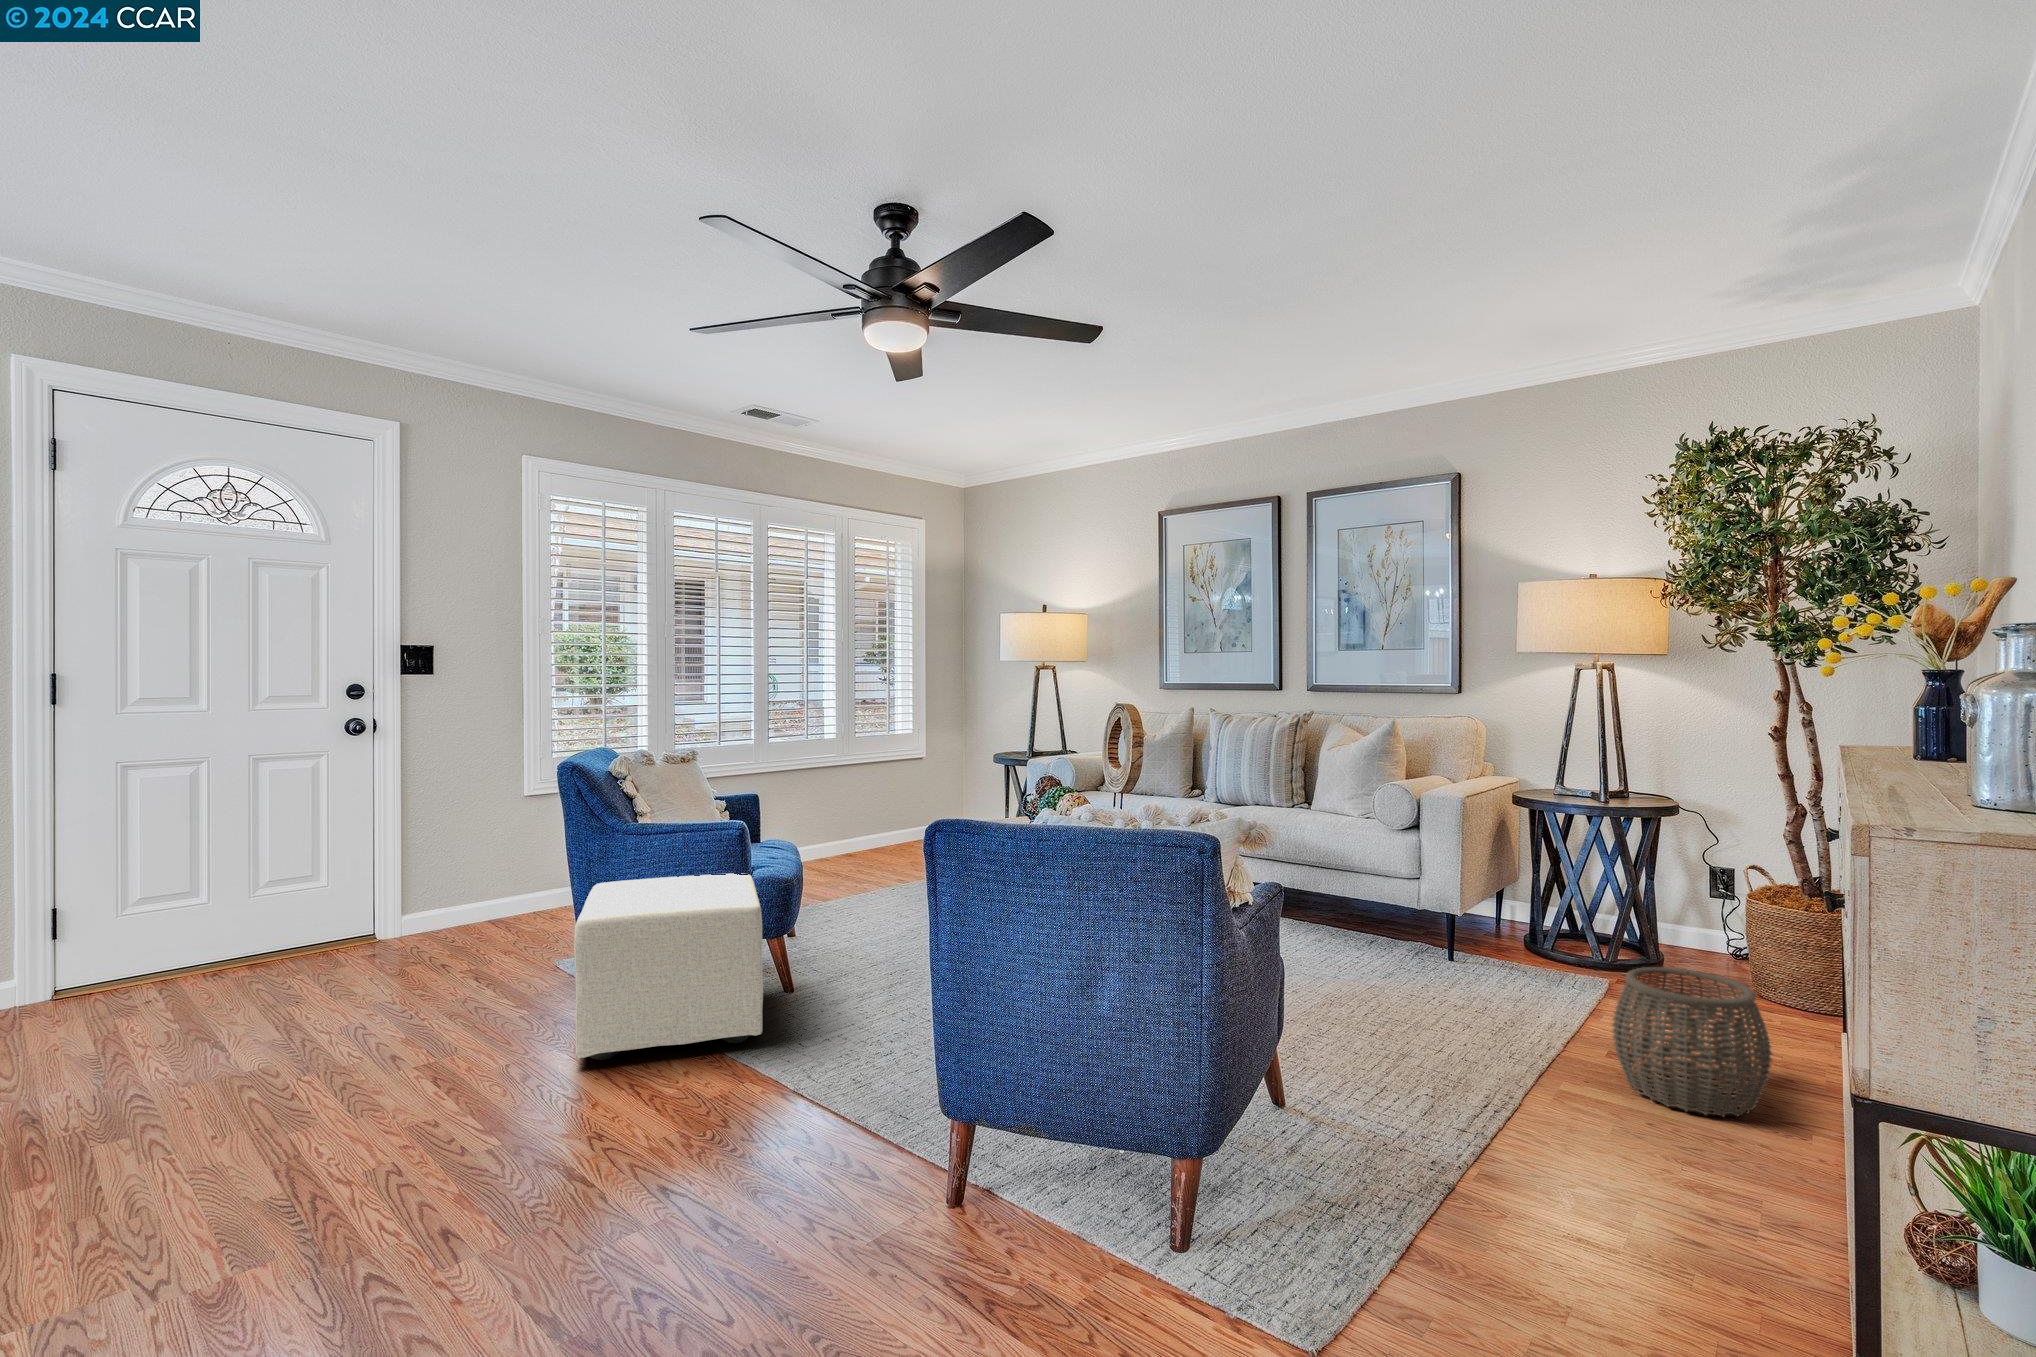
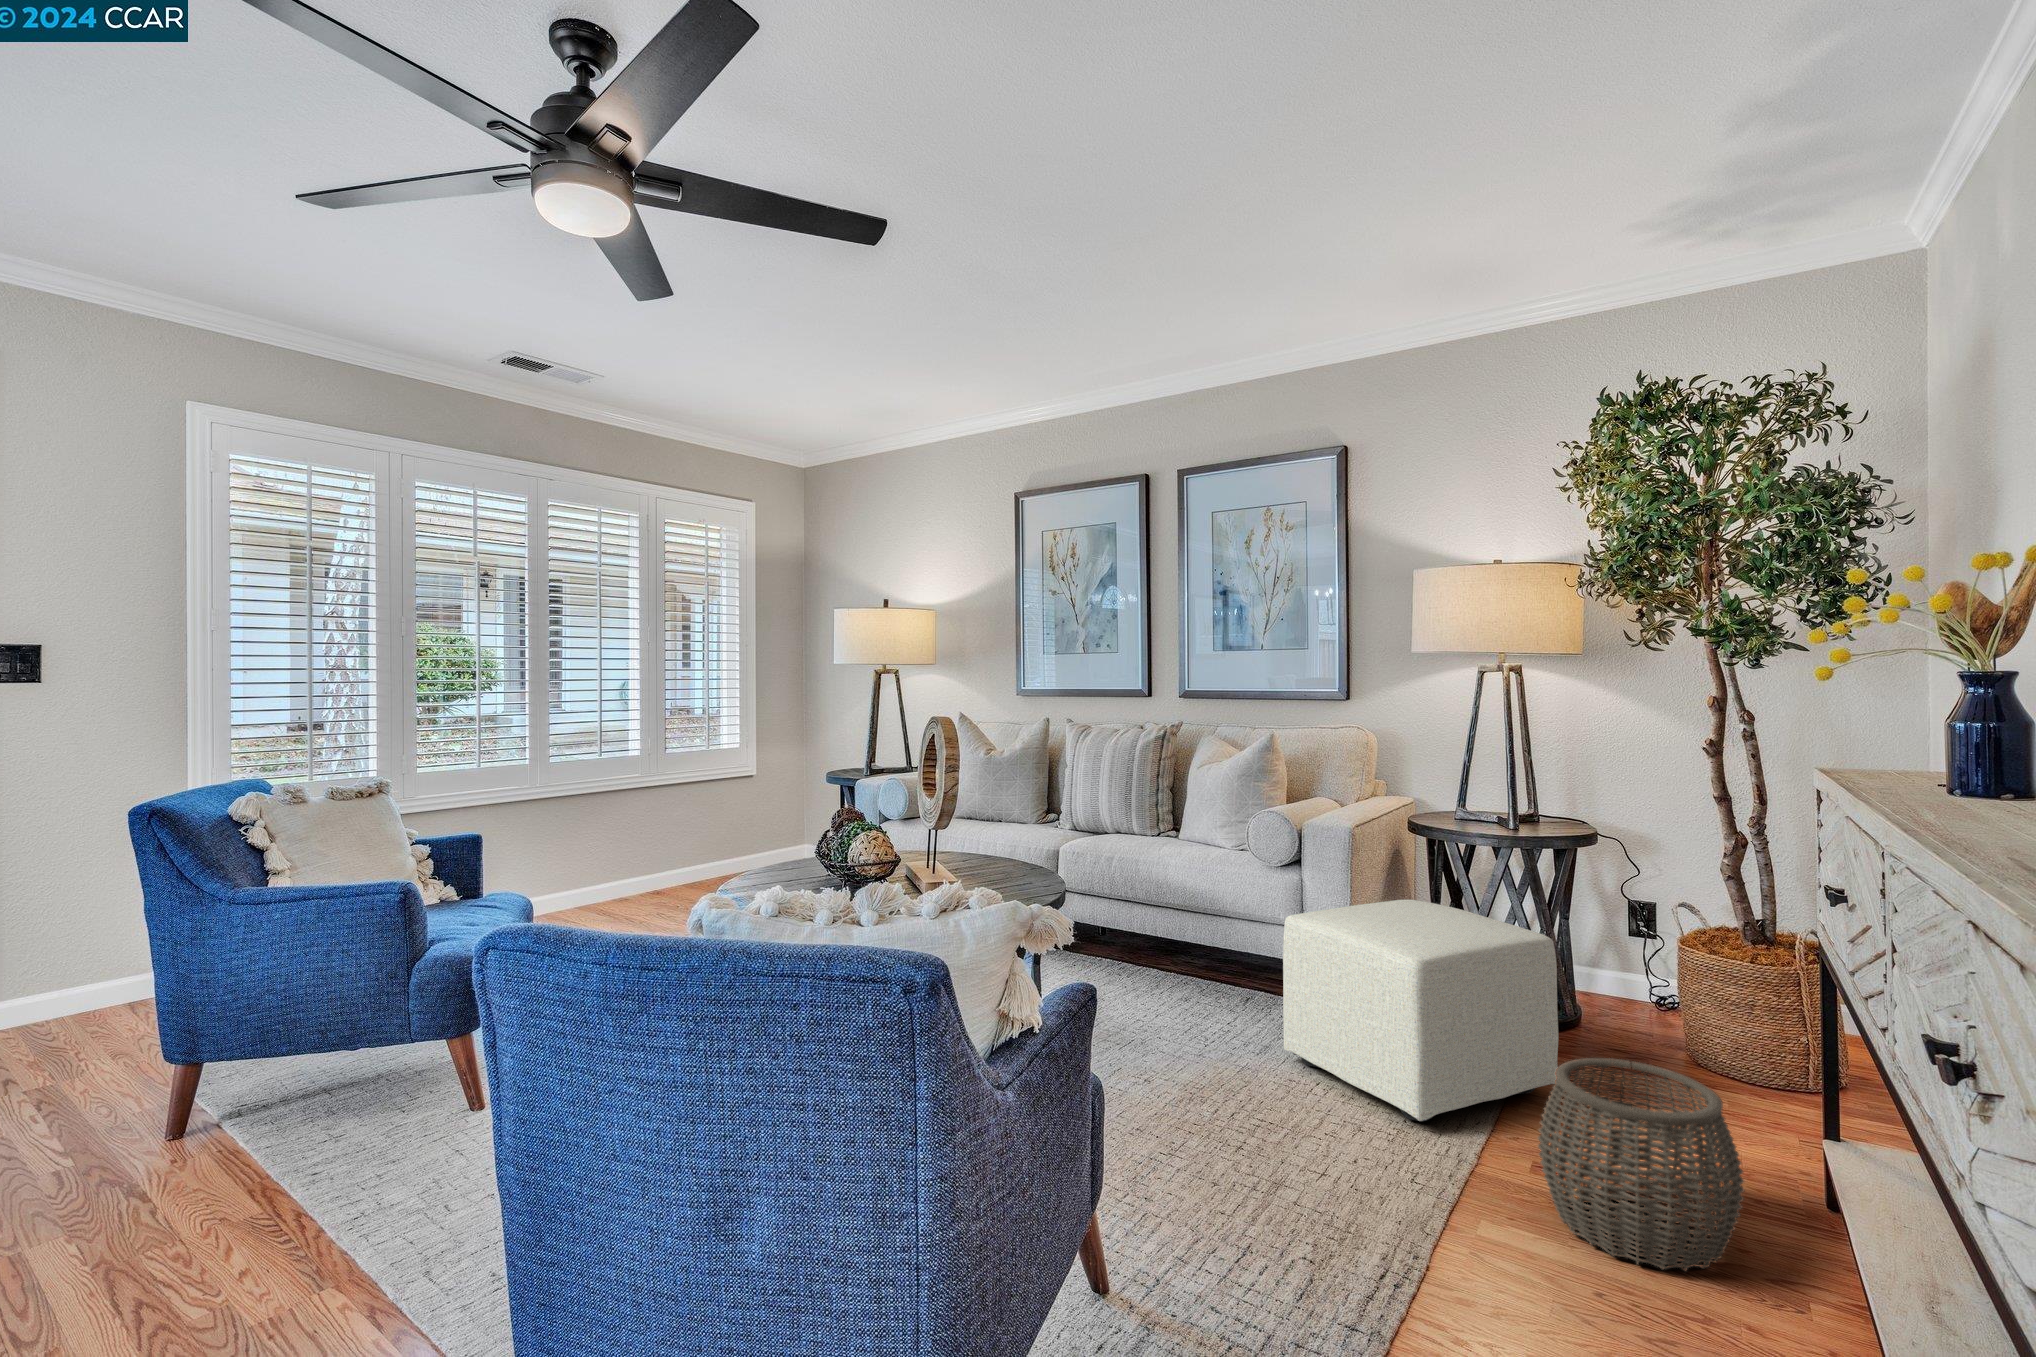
ottoman: present [574,874,763,1060] -> present [1283,900,1559,1121]

